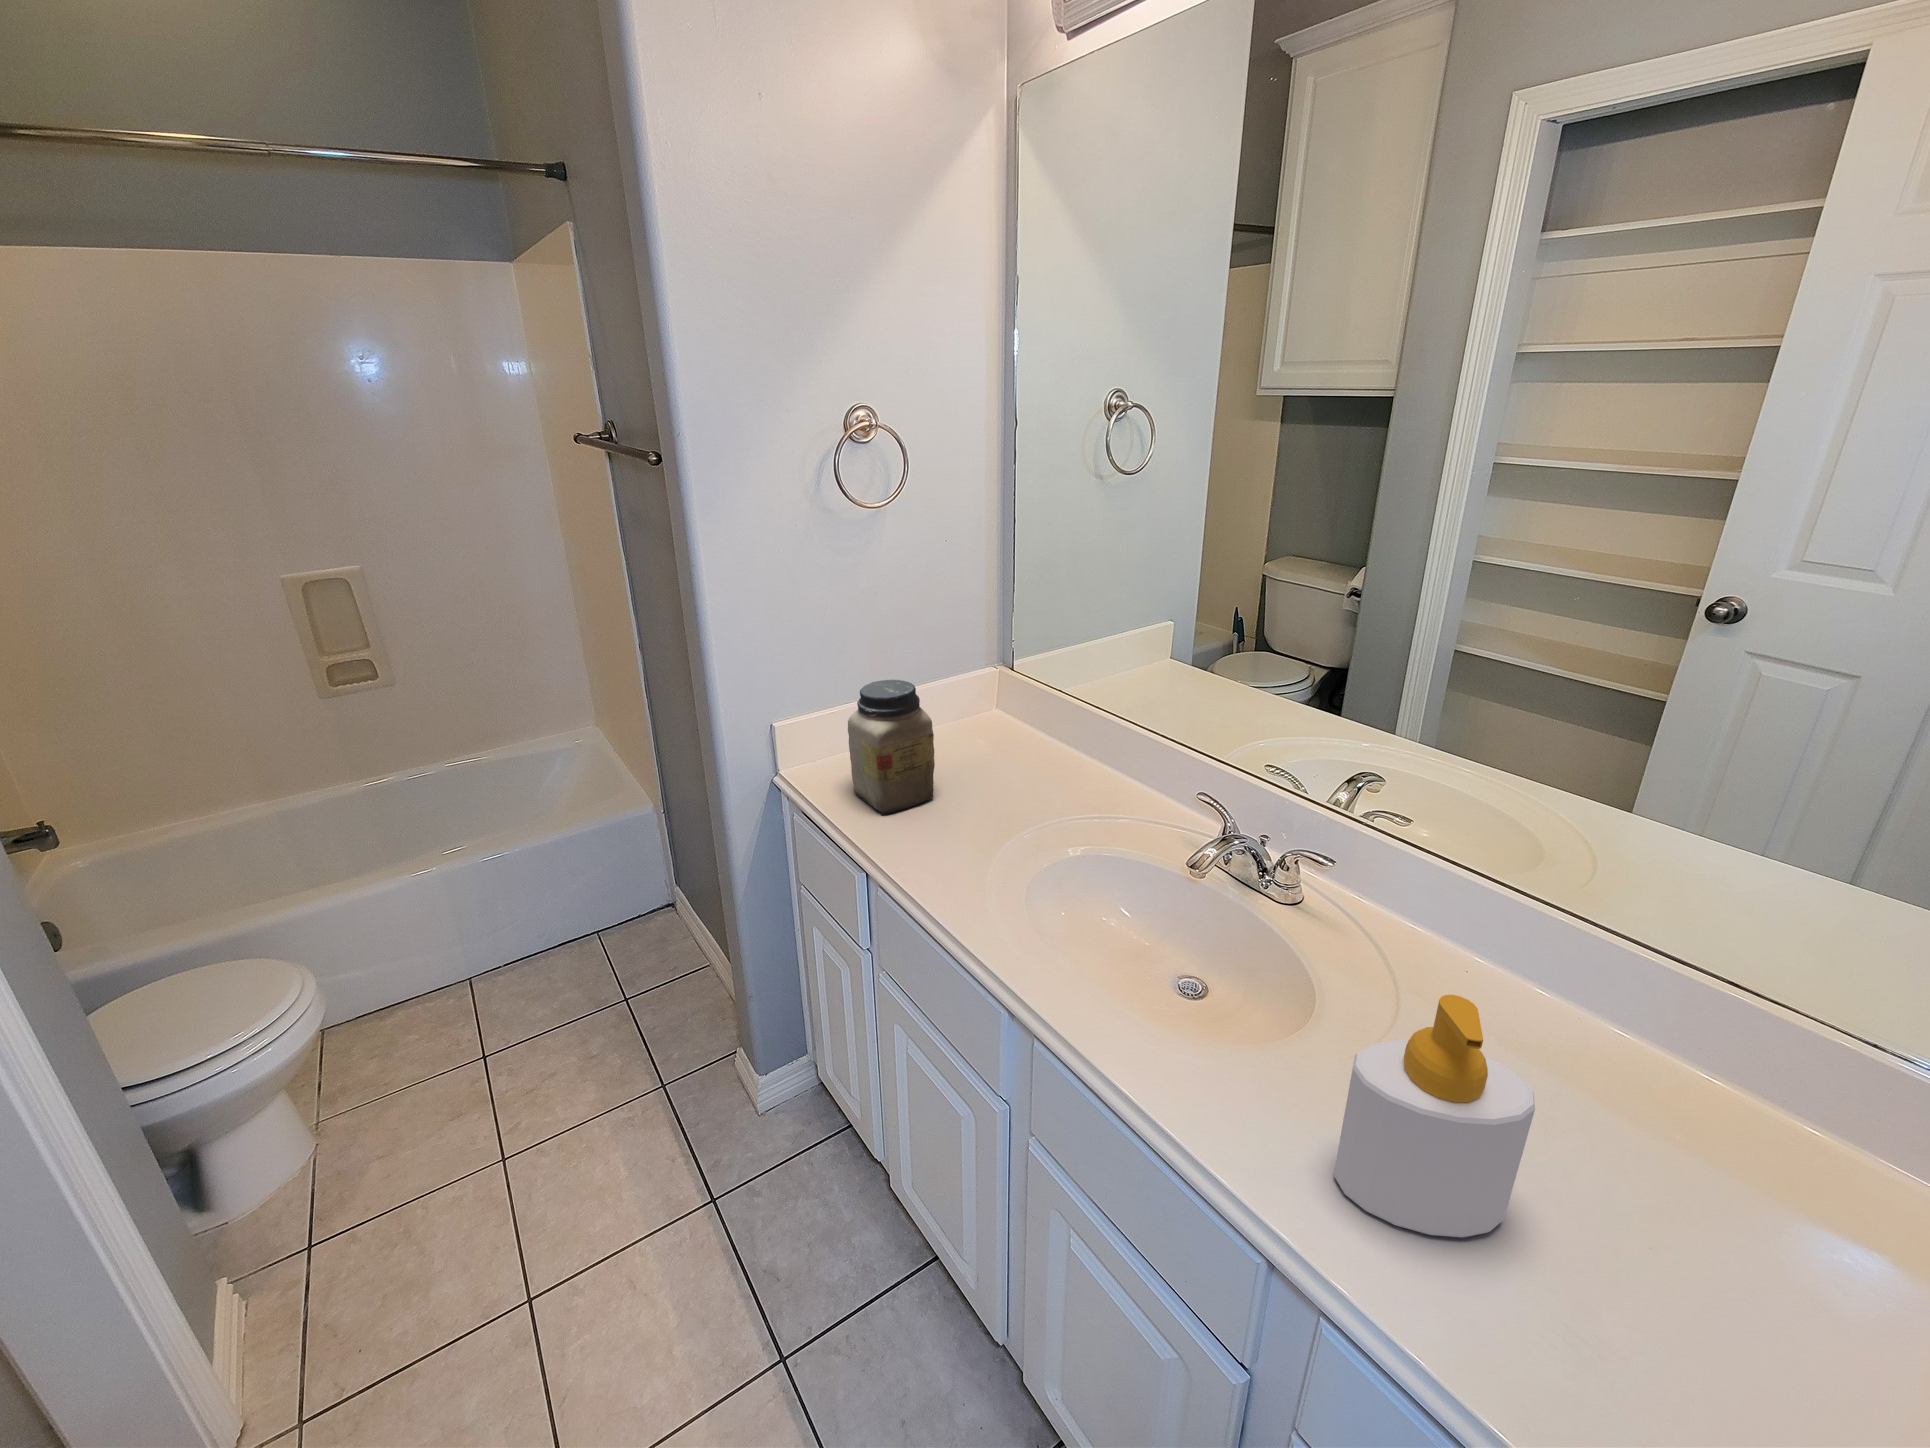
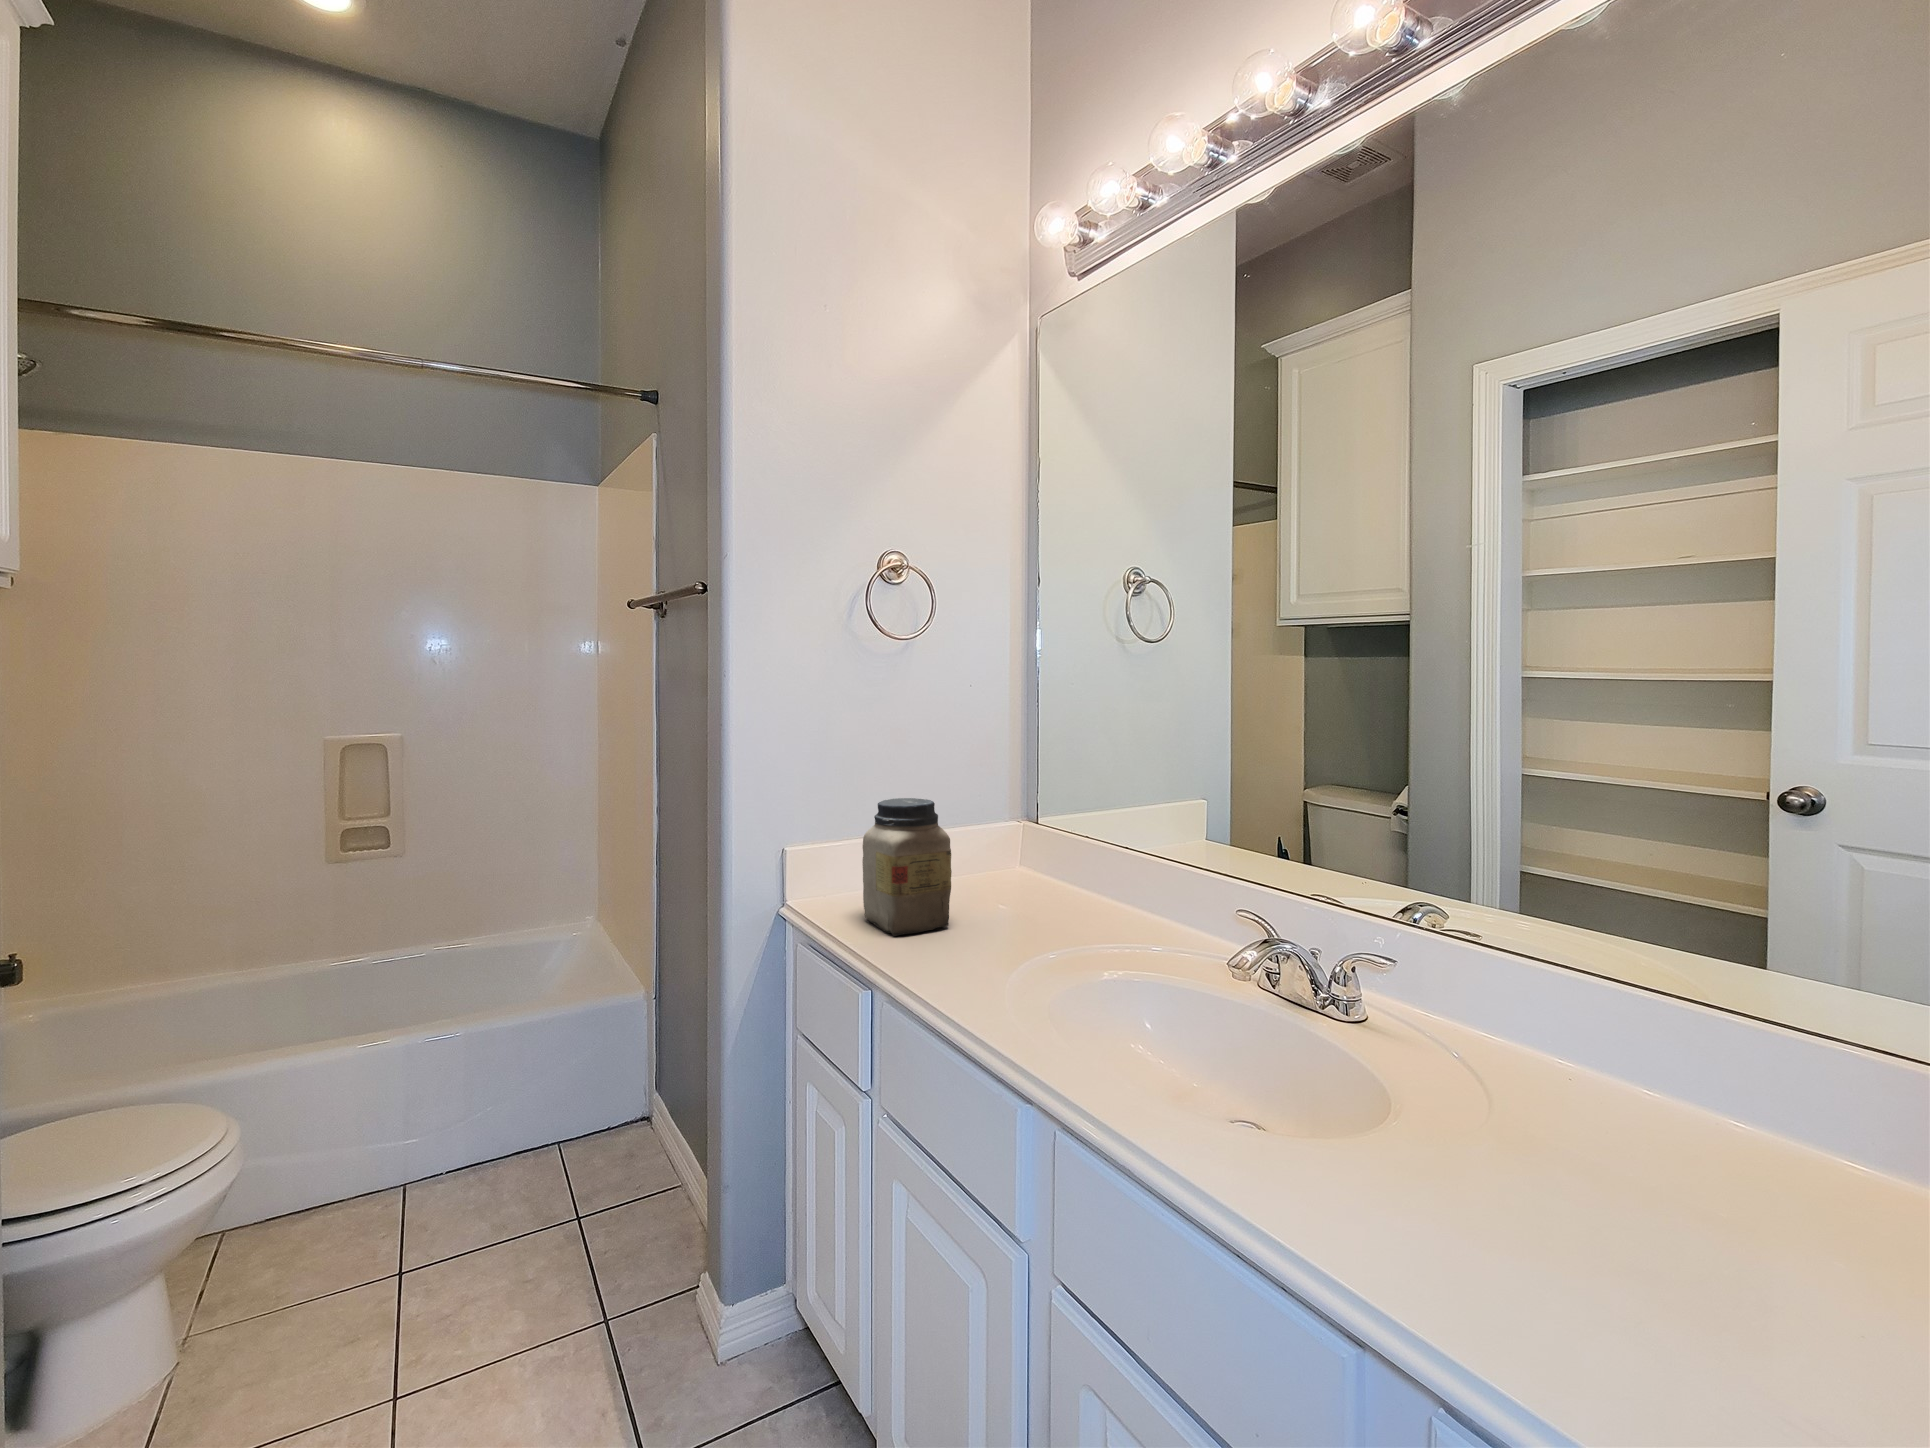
soap bottle: present [1334,995,1535,1237] -> none [1465,977,1709,1336]

